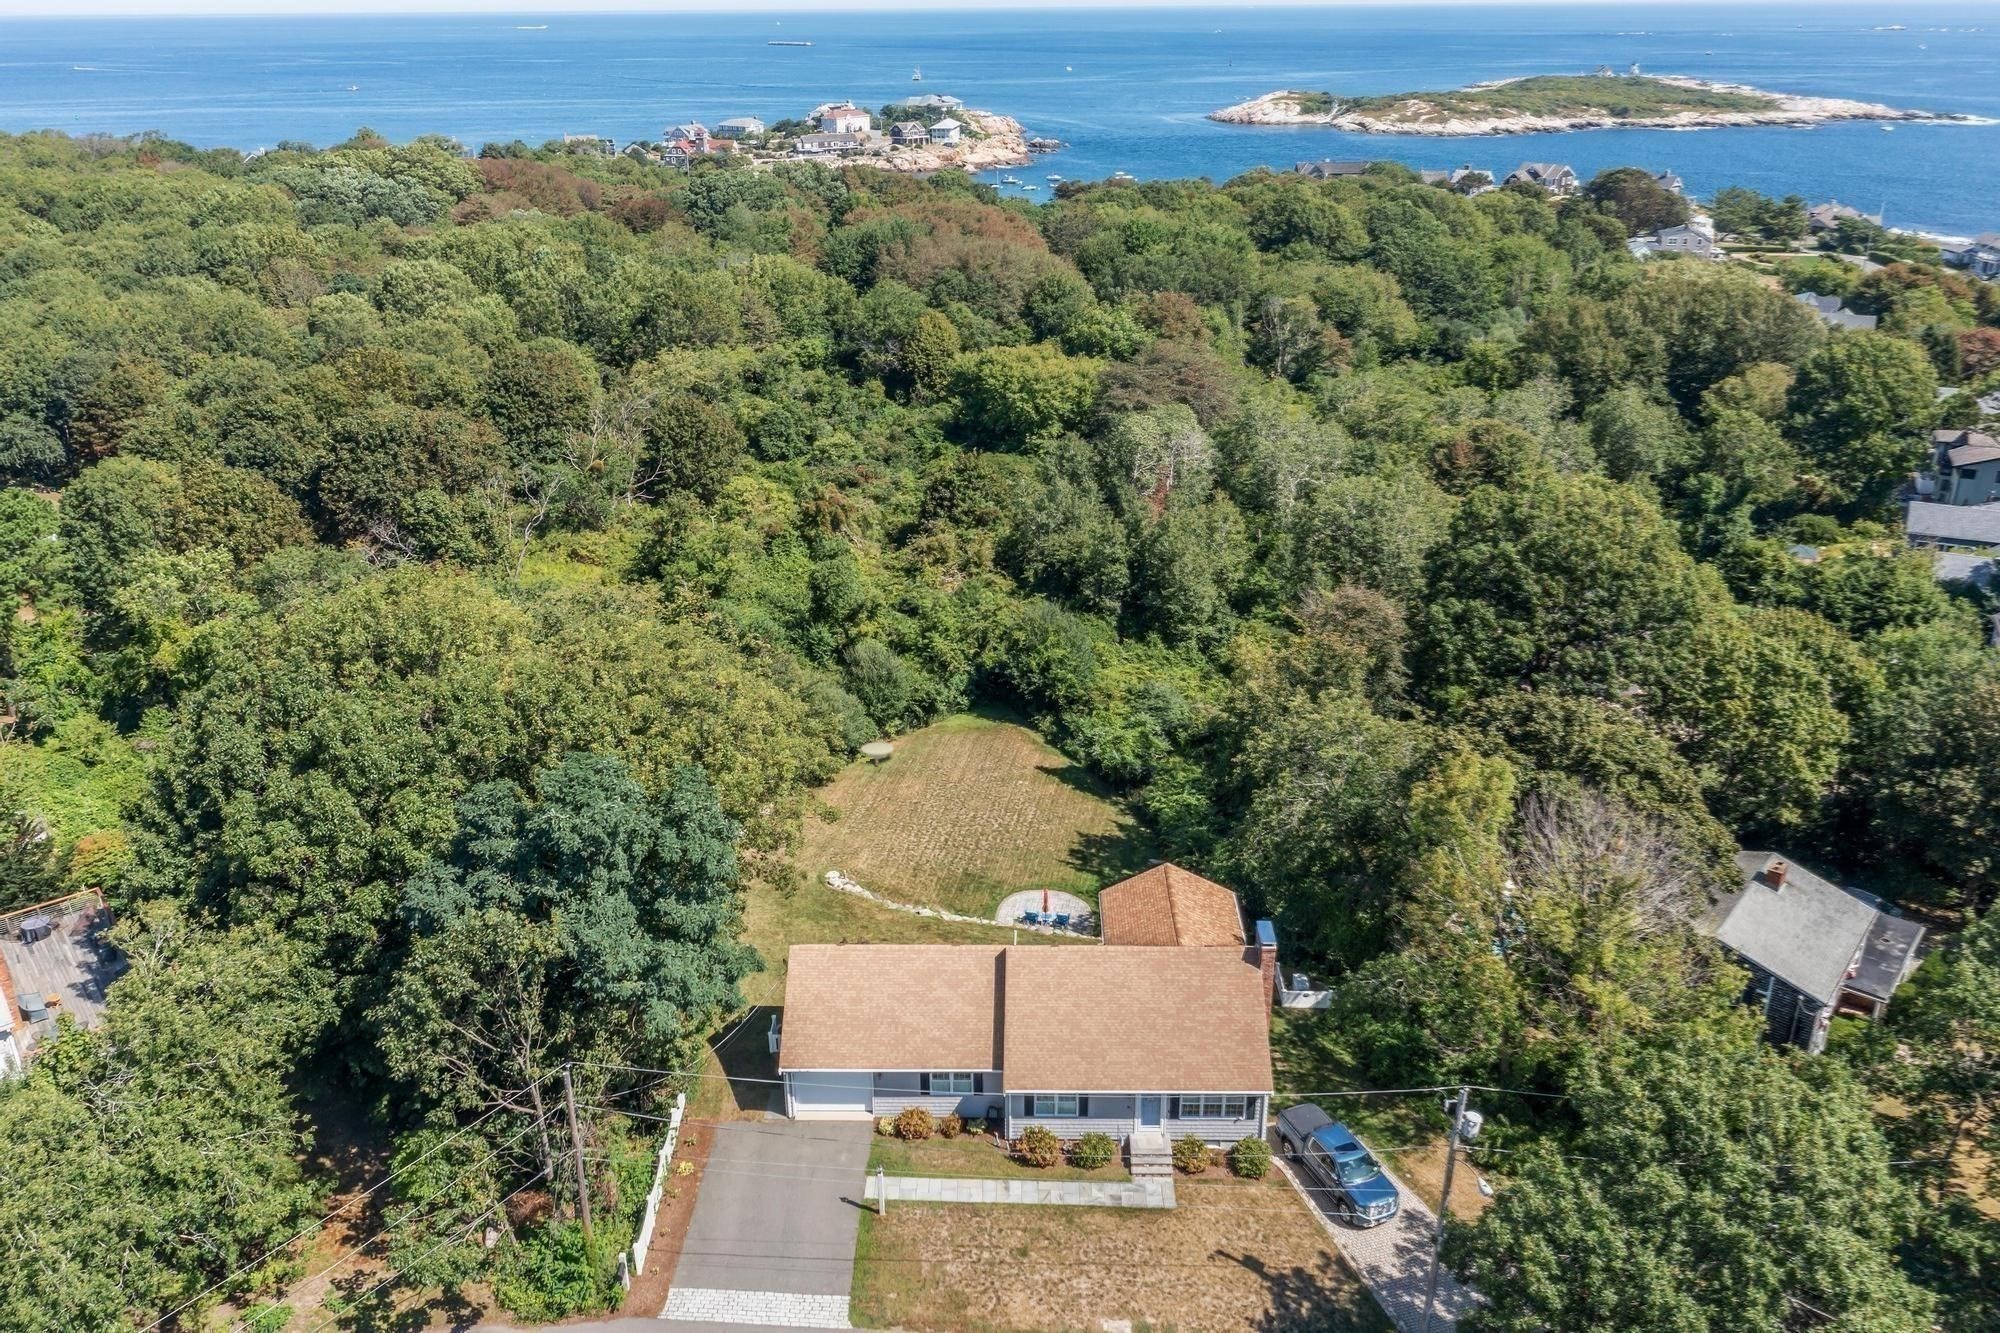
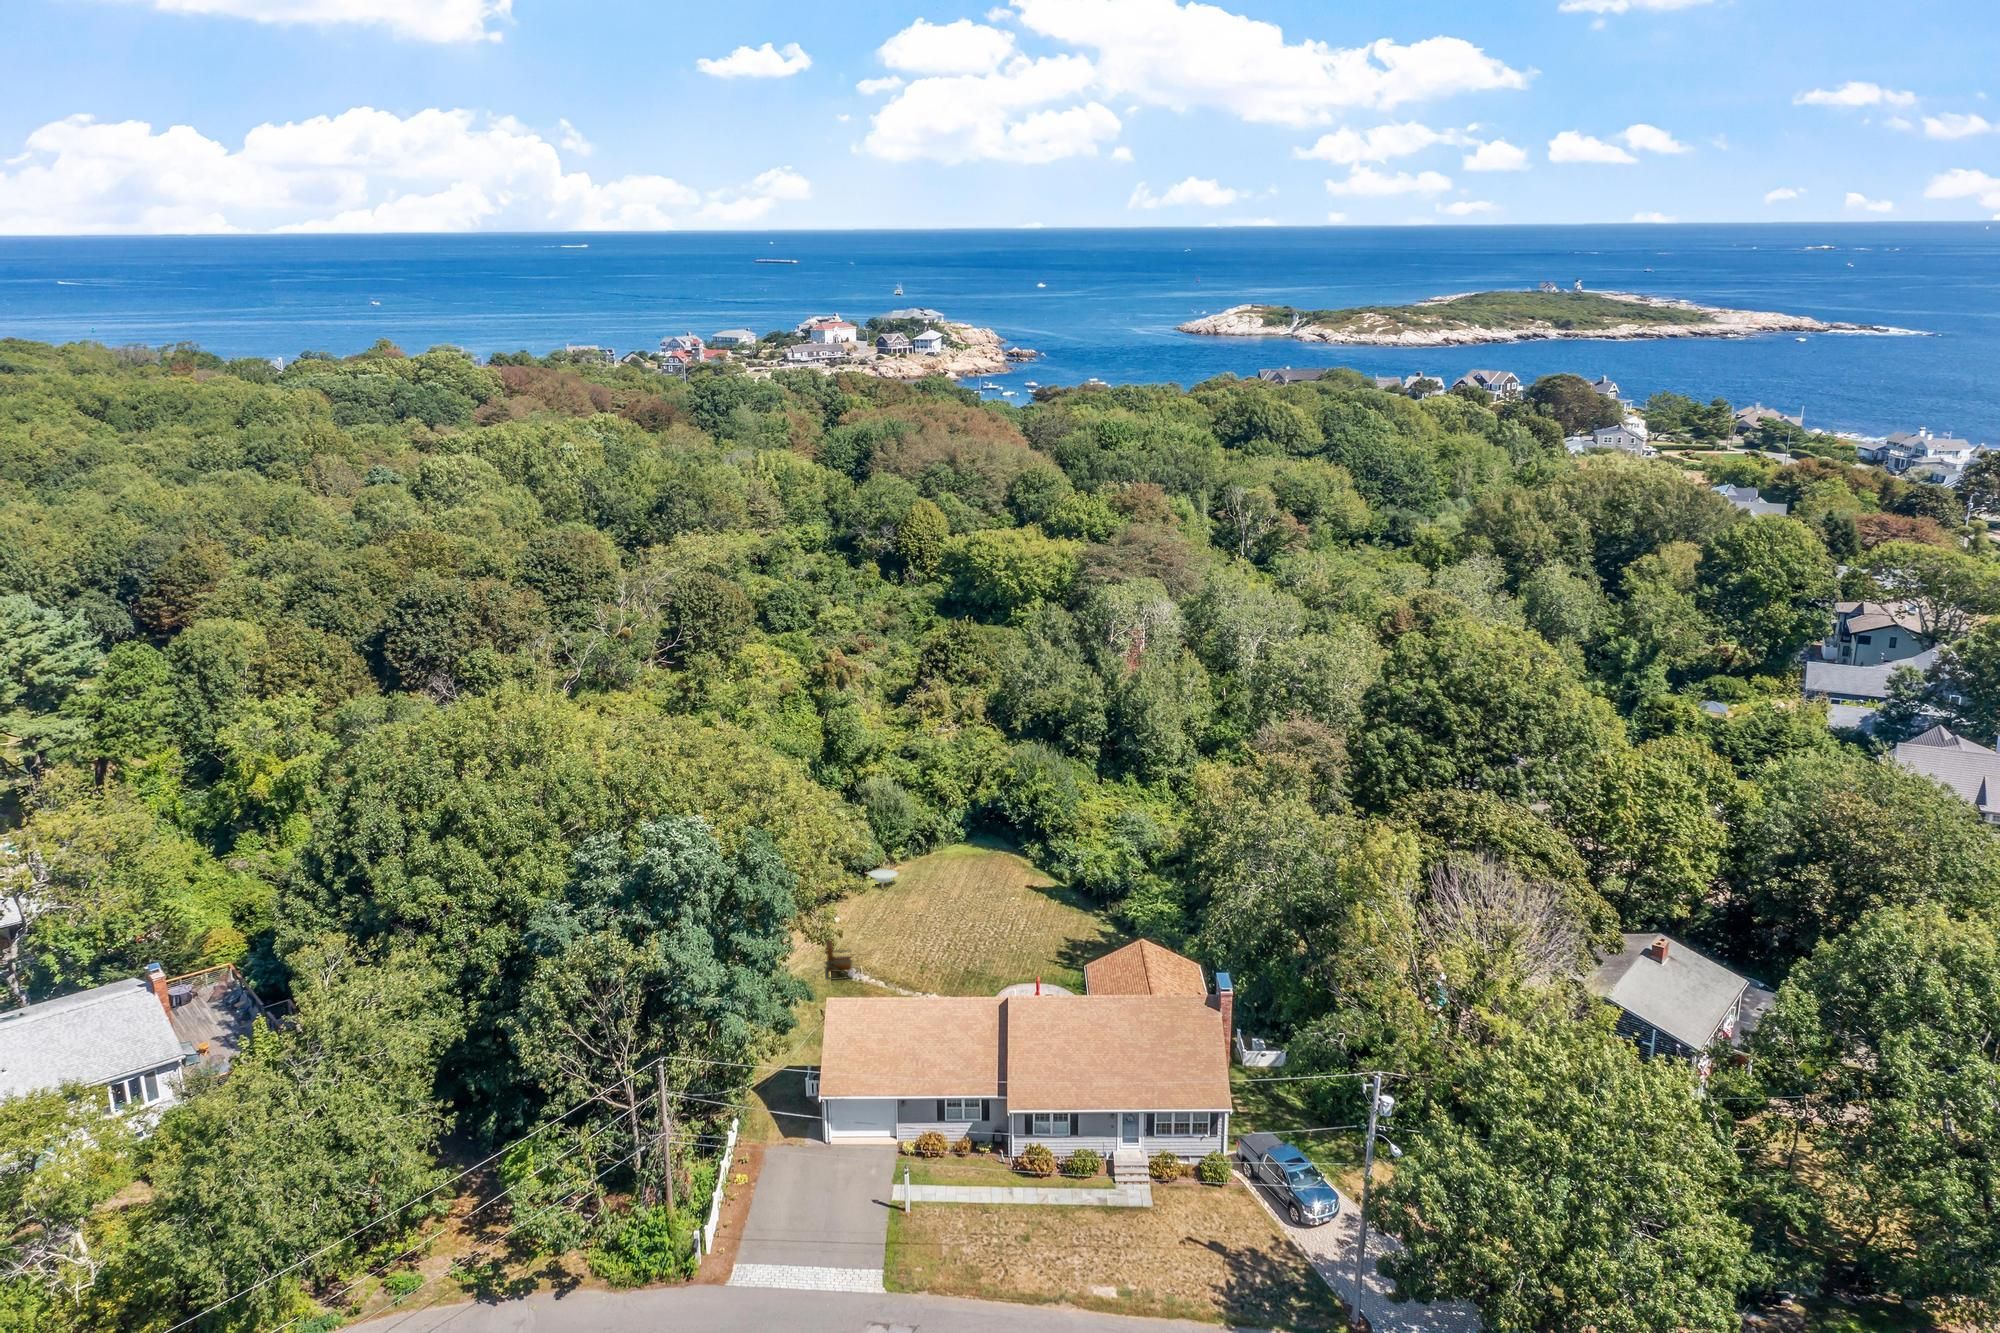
lounge chair: none [805,838,837,885] -> present [823,940,852,980]

